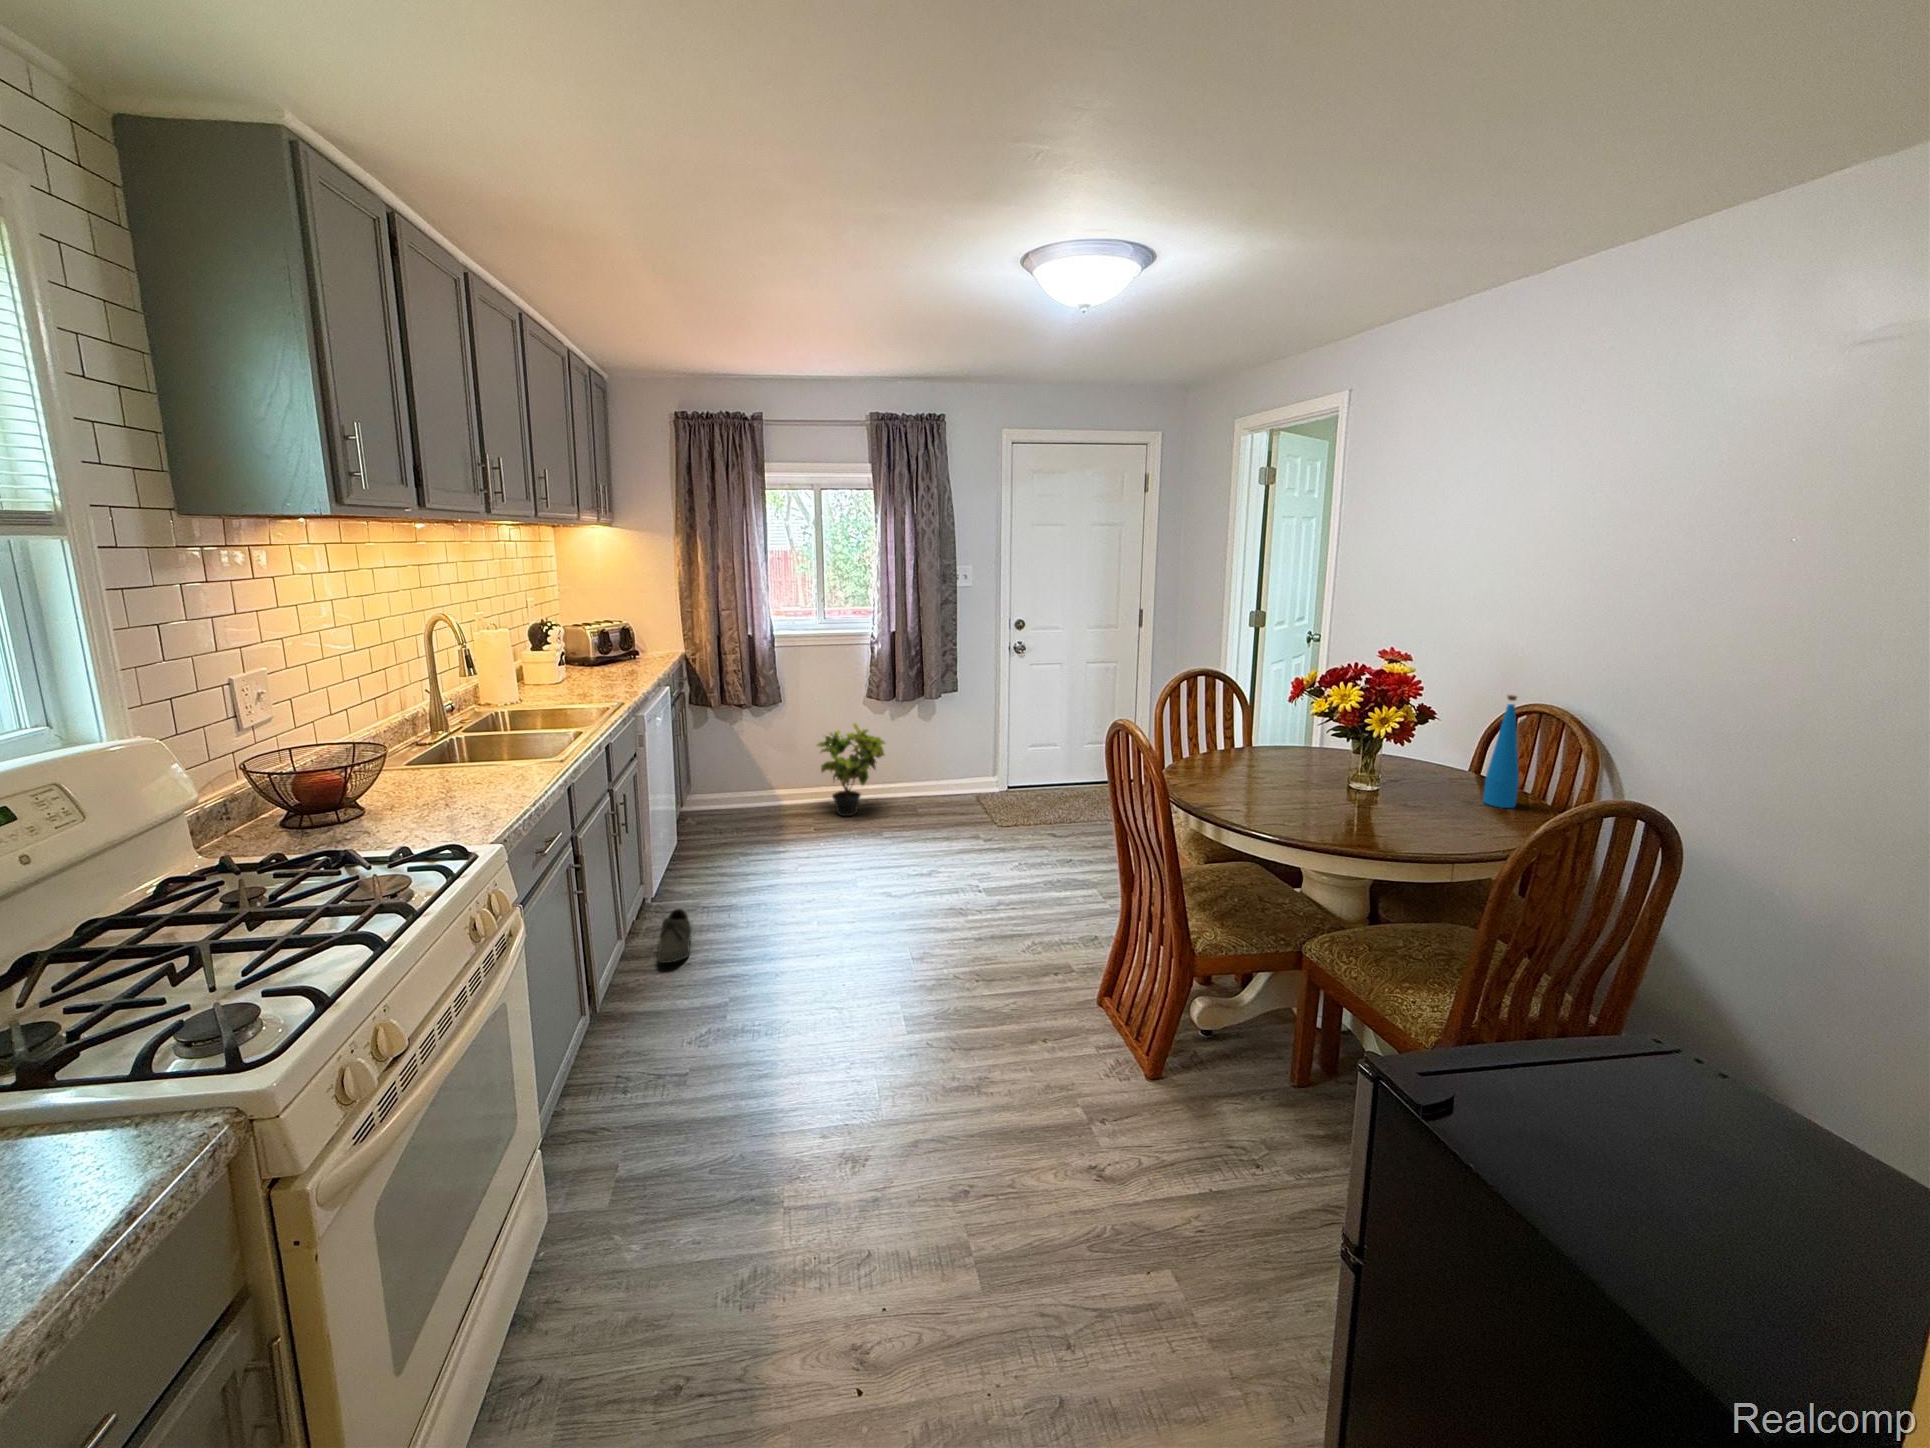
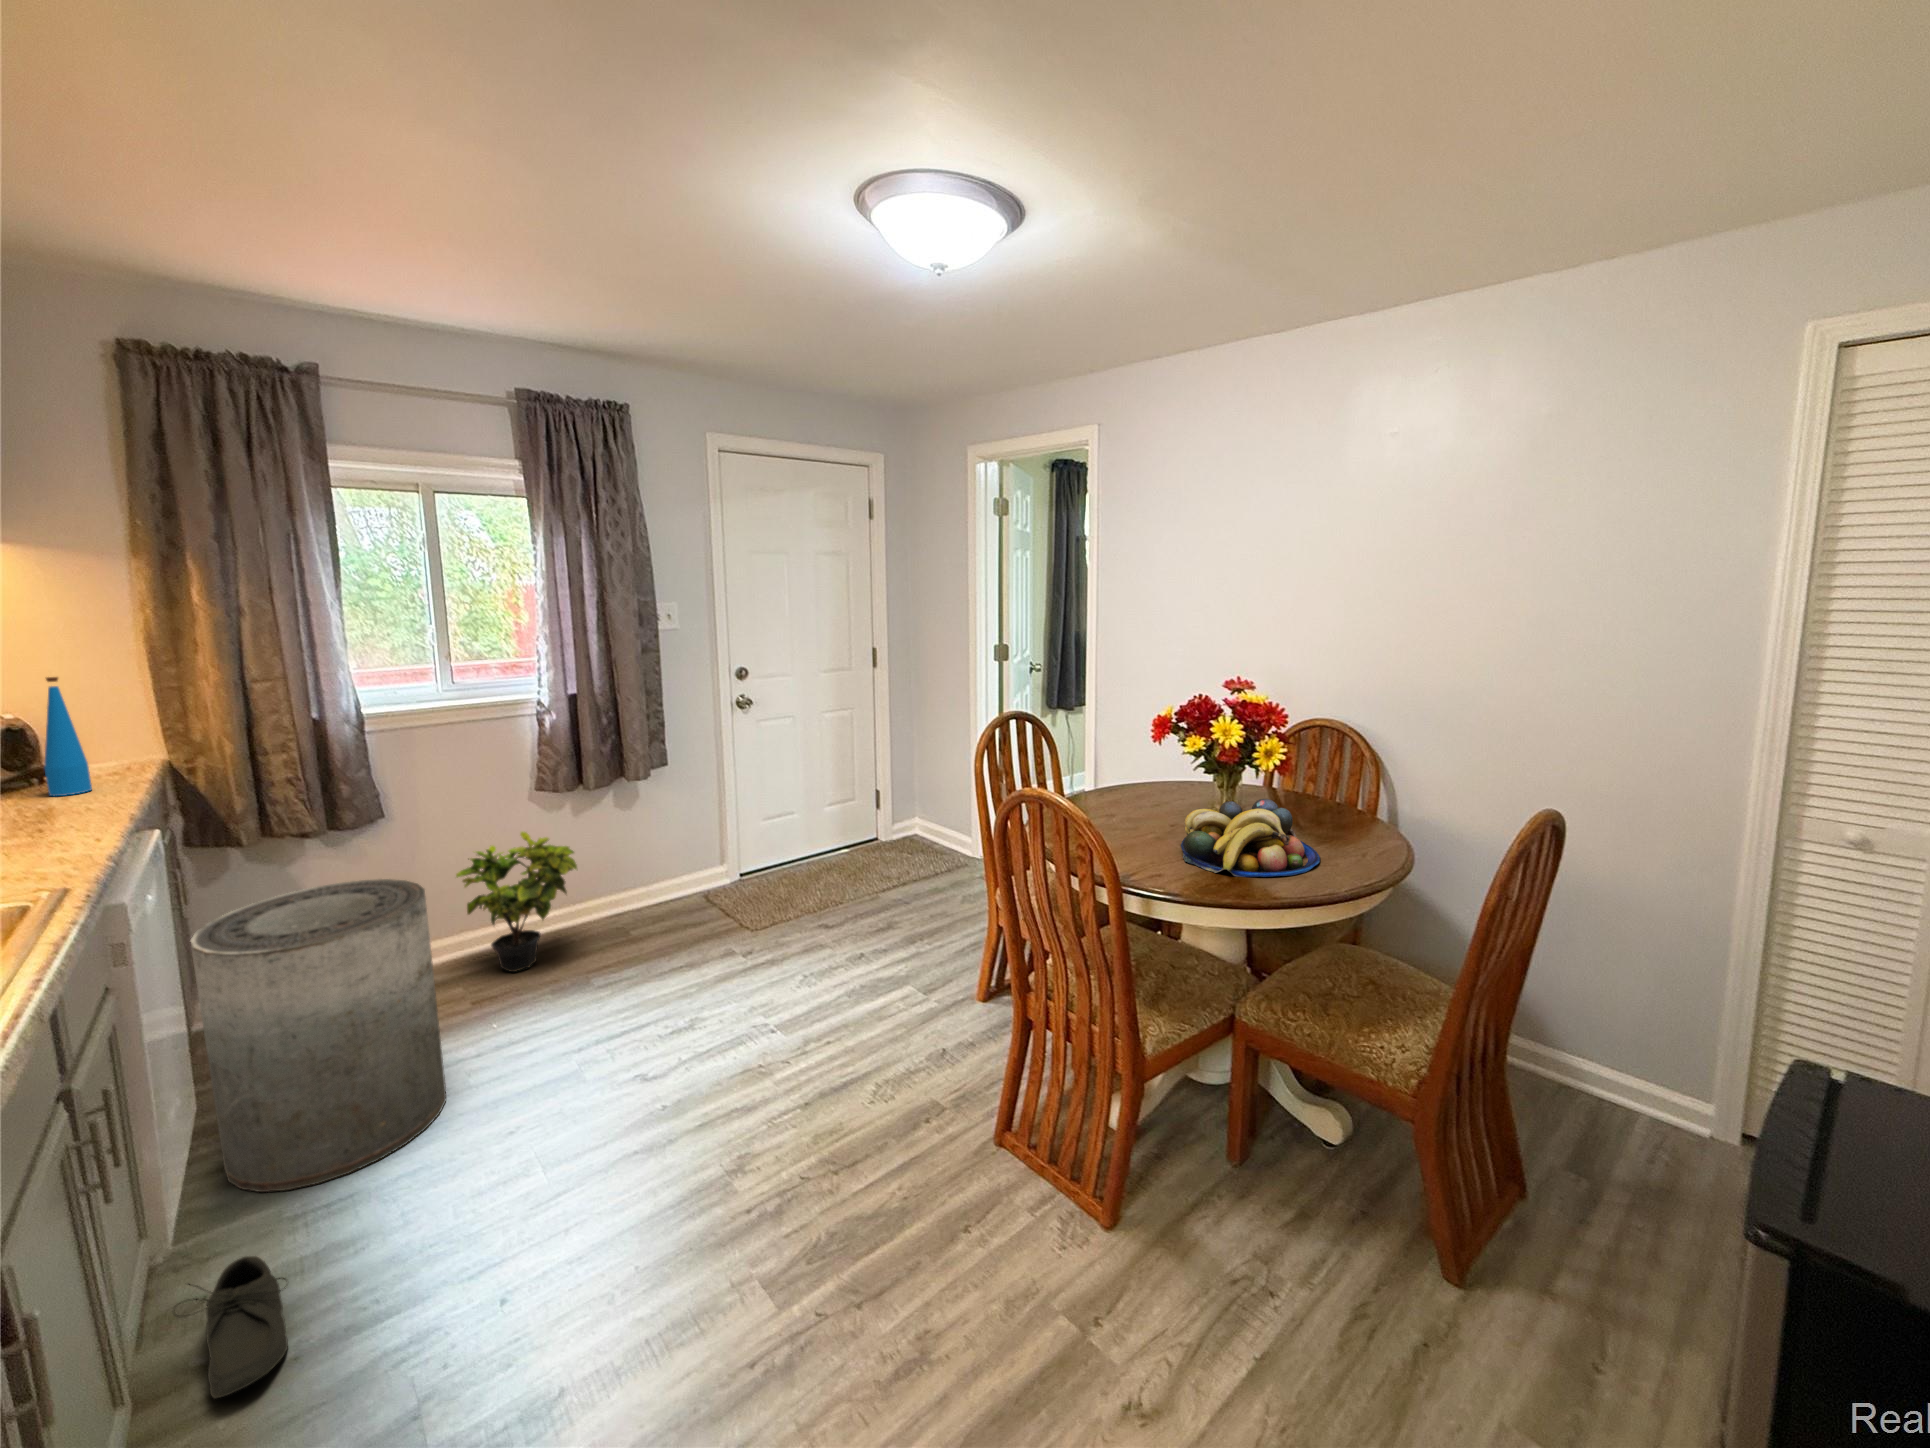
bottle: present [1483,695,1519,808] -> present [44,677,92,796]
trash can: none [678,732,787,894] -> present [190,879,446,1192]
fruit bowl: none [1278,762,1431,834] -> present [1181,799,1320,877]

